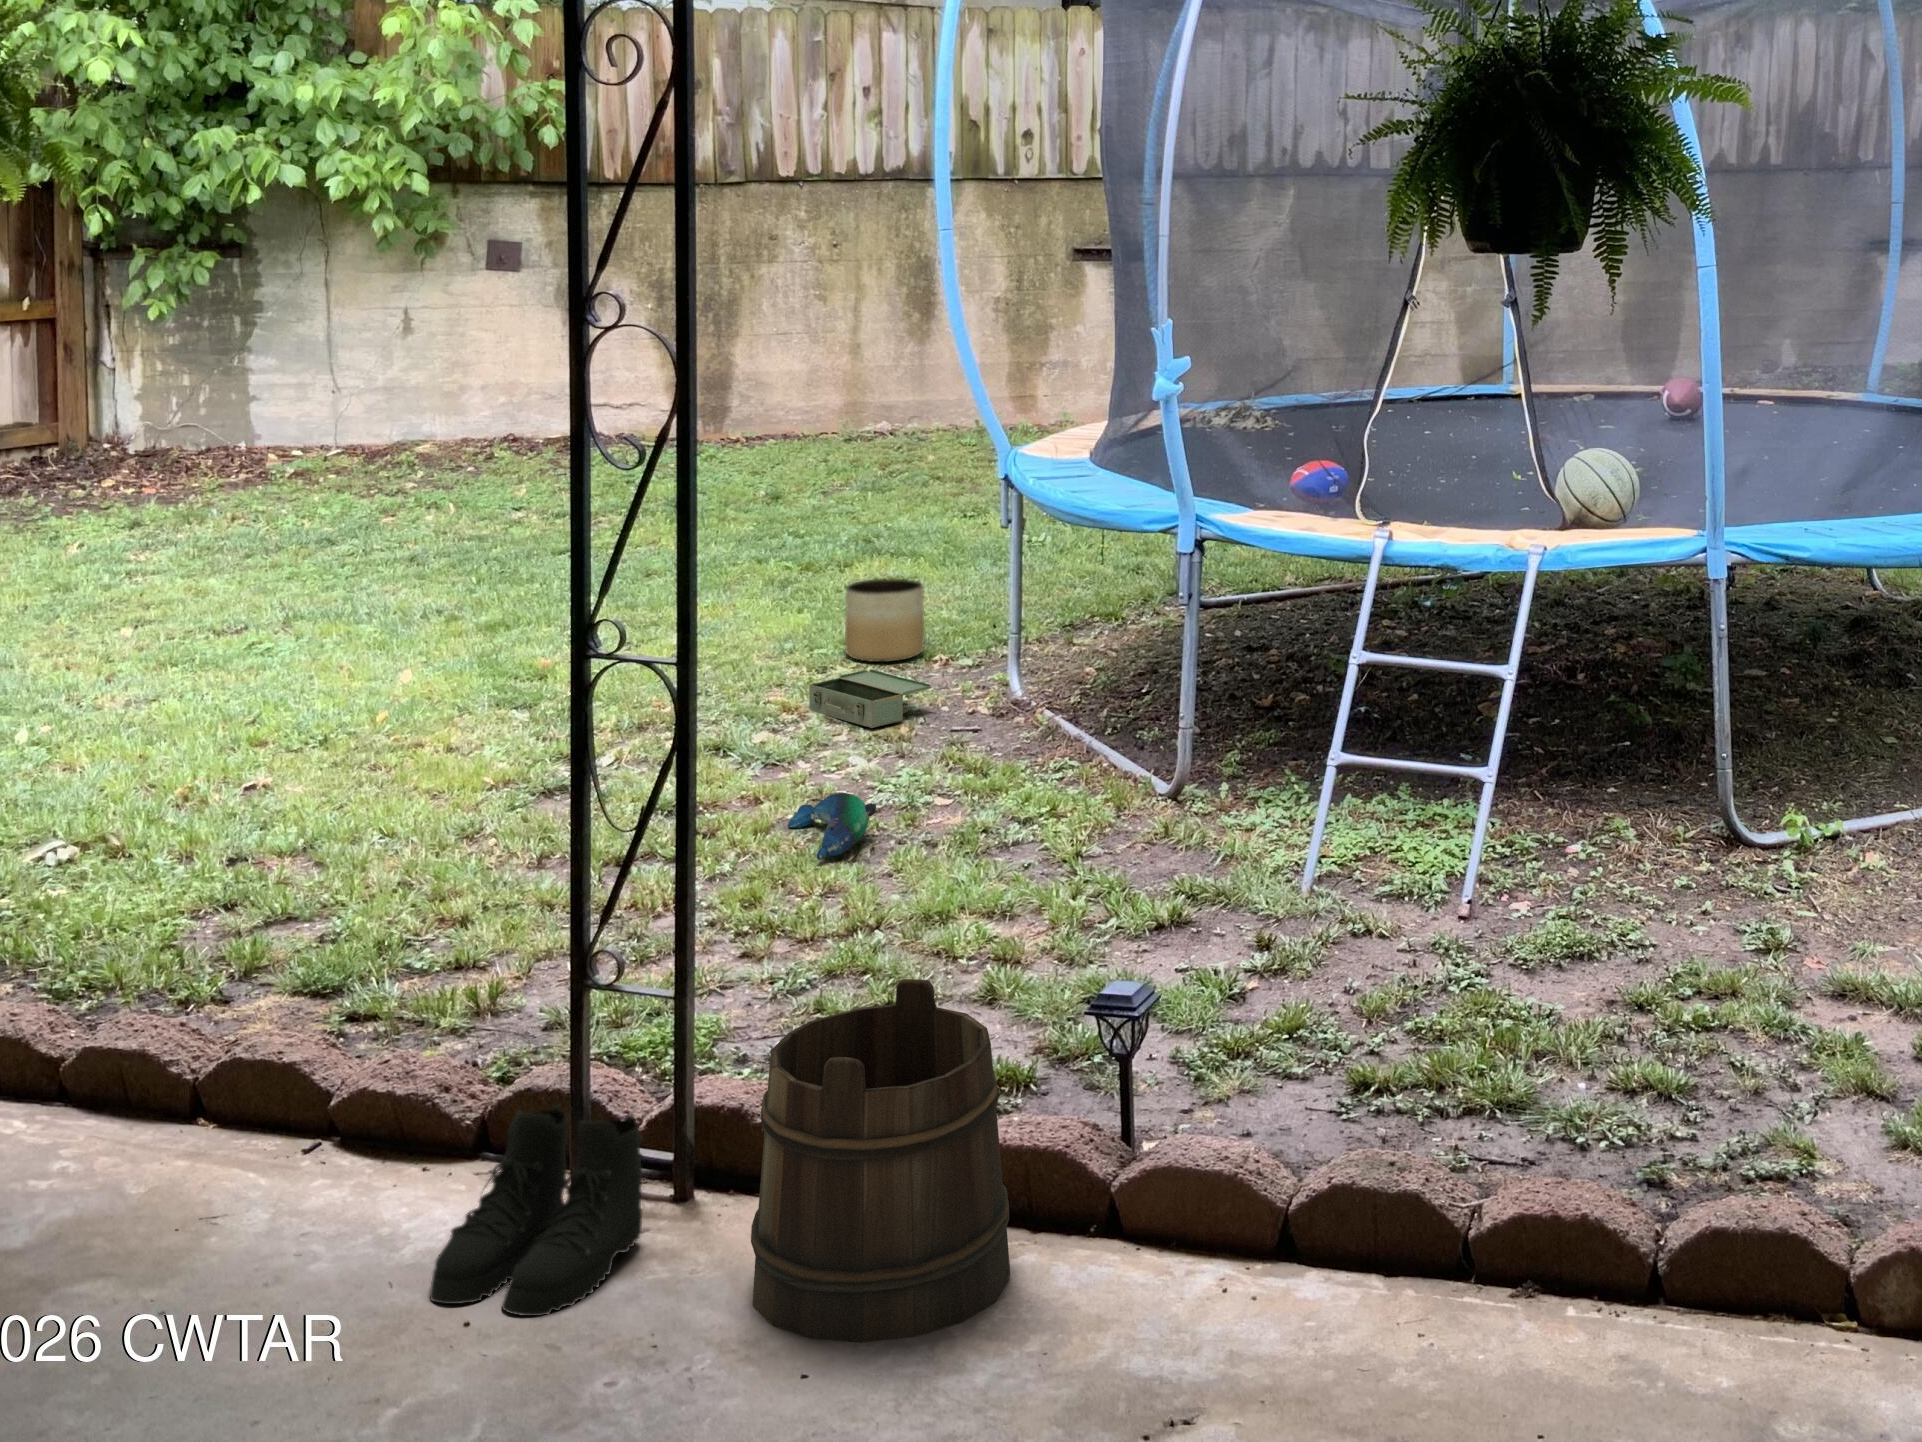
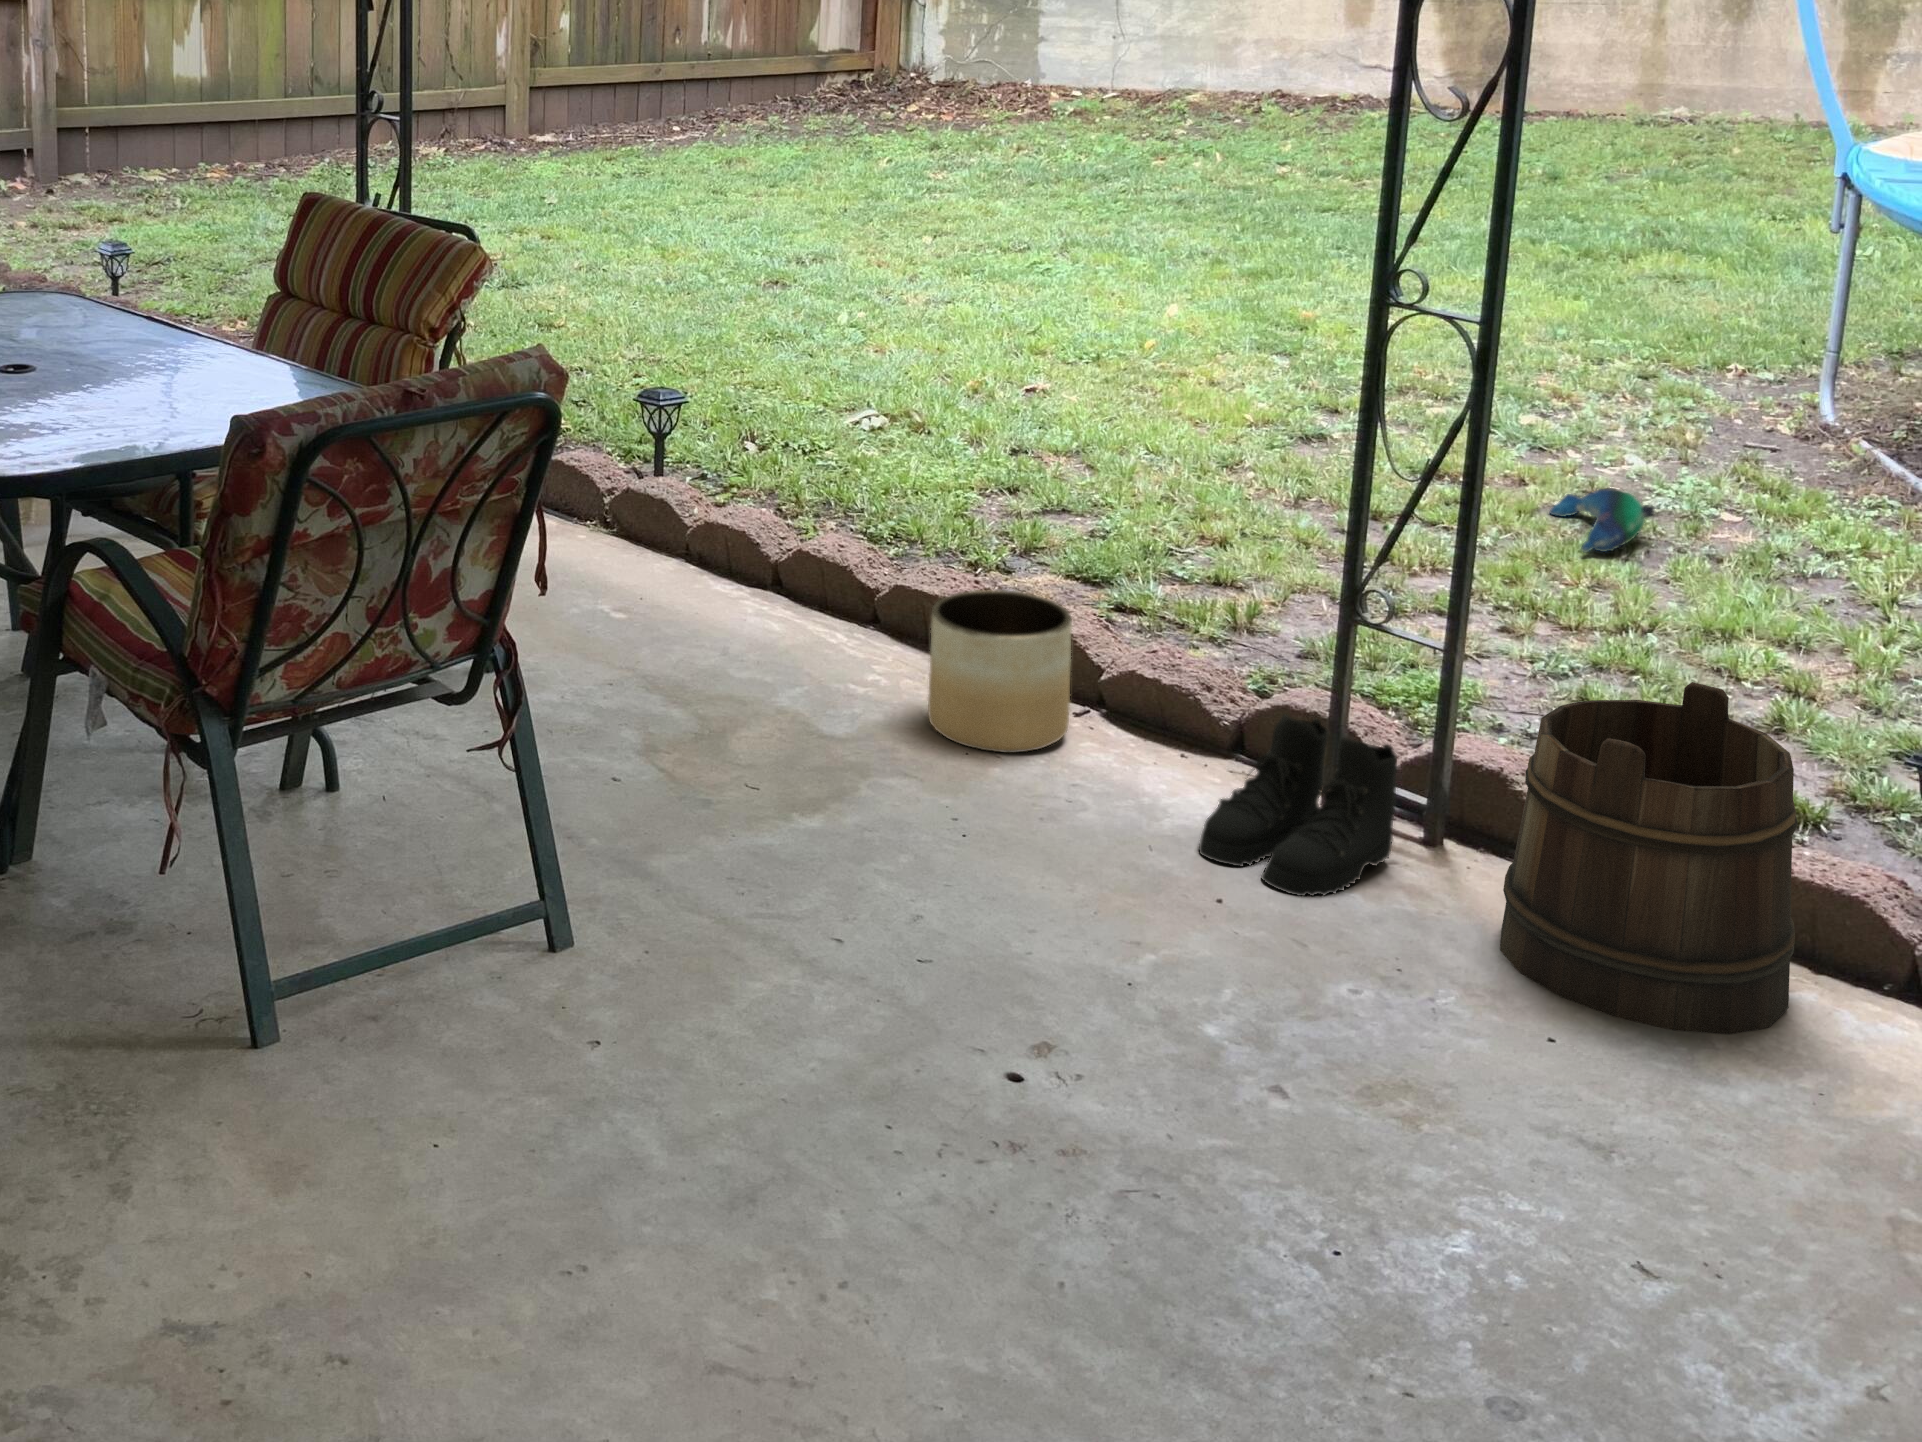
planter: present [845,579,924,662] -> present [928,590,1072,753]
toolbox: present [809,670,931,728] -> none [1579,364,1730,427]

